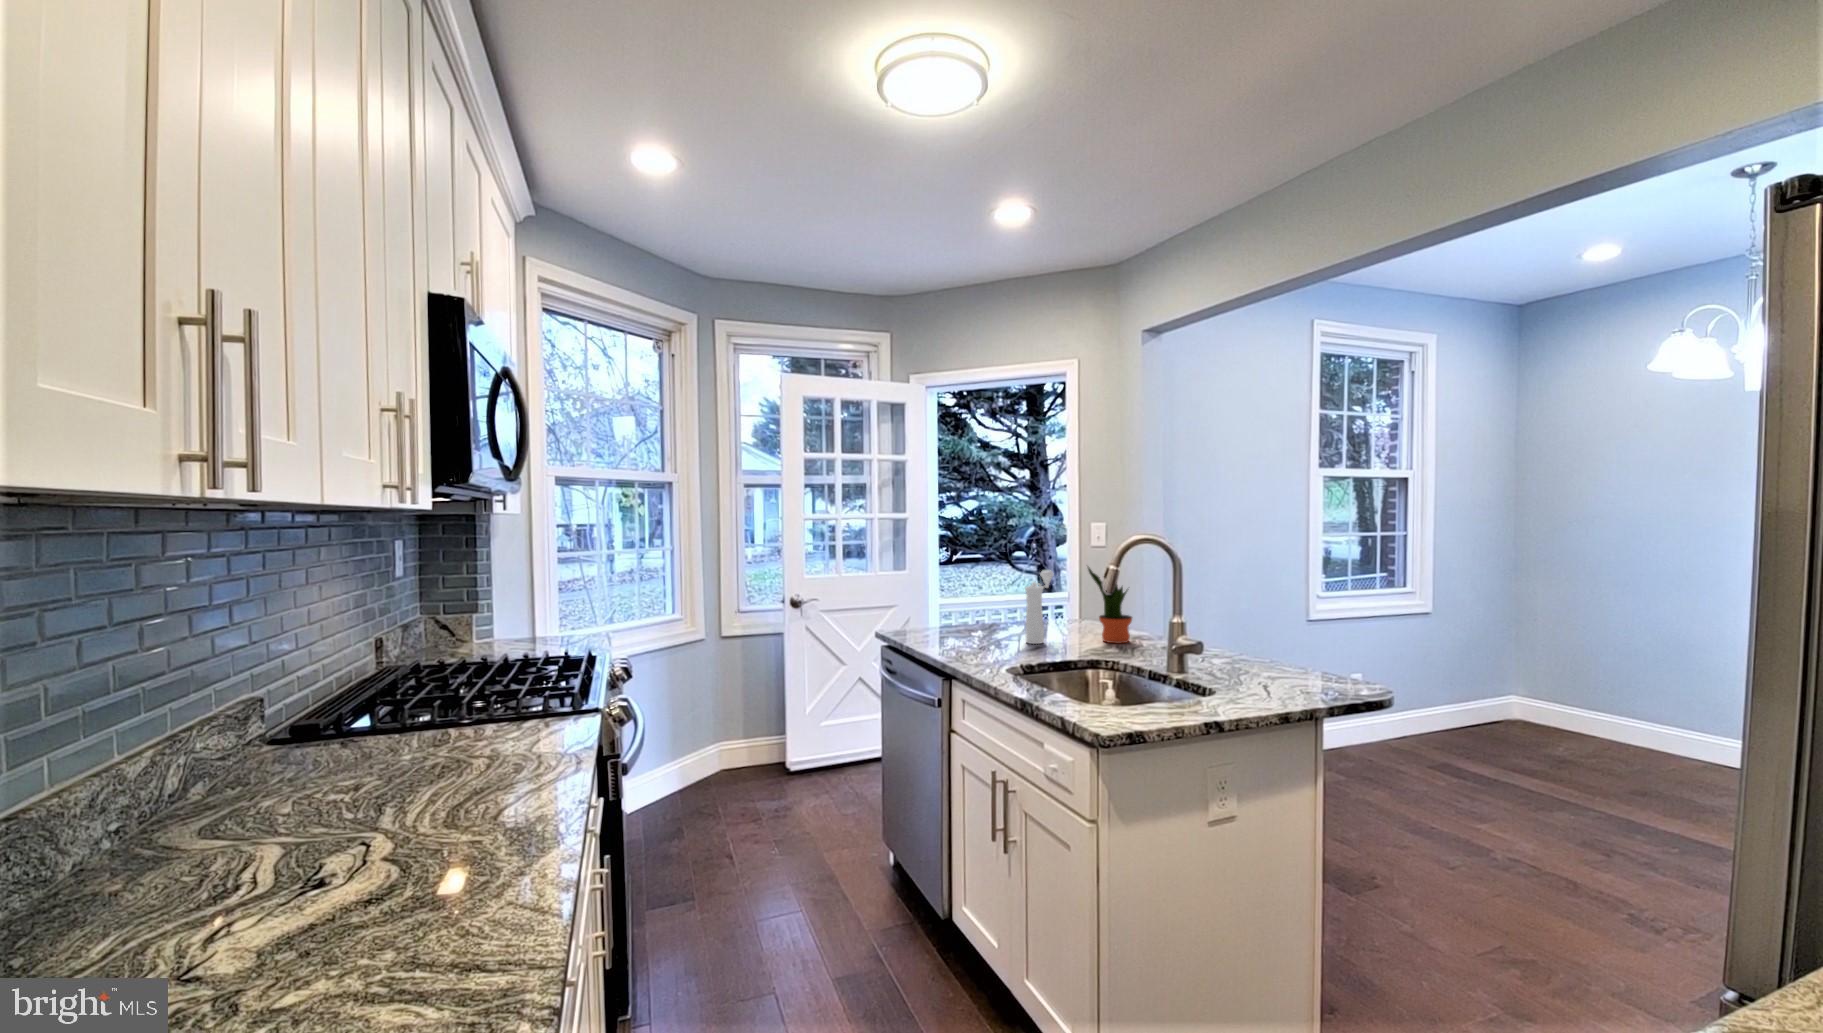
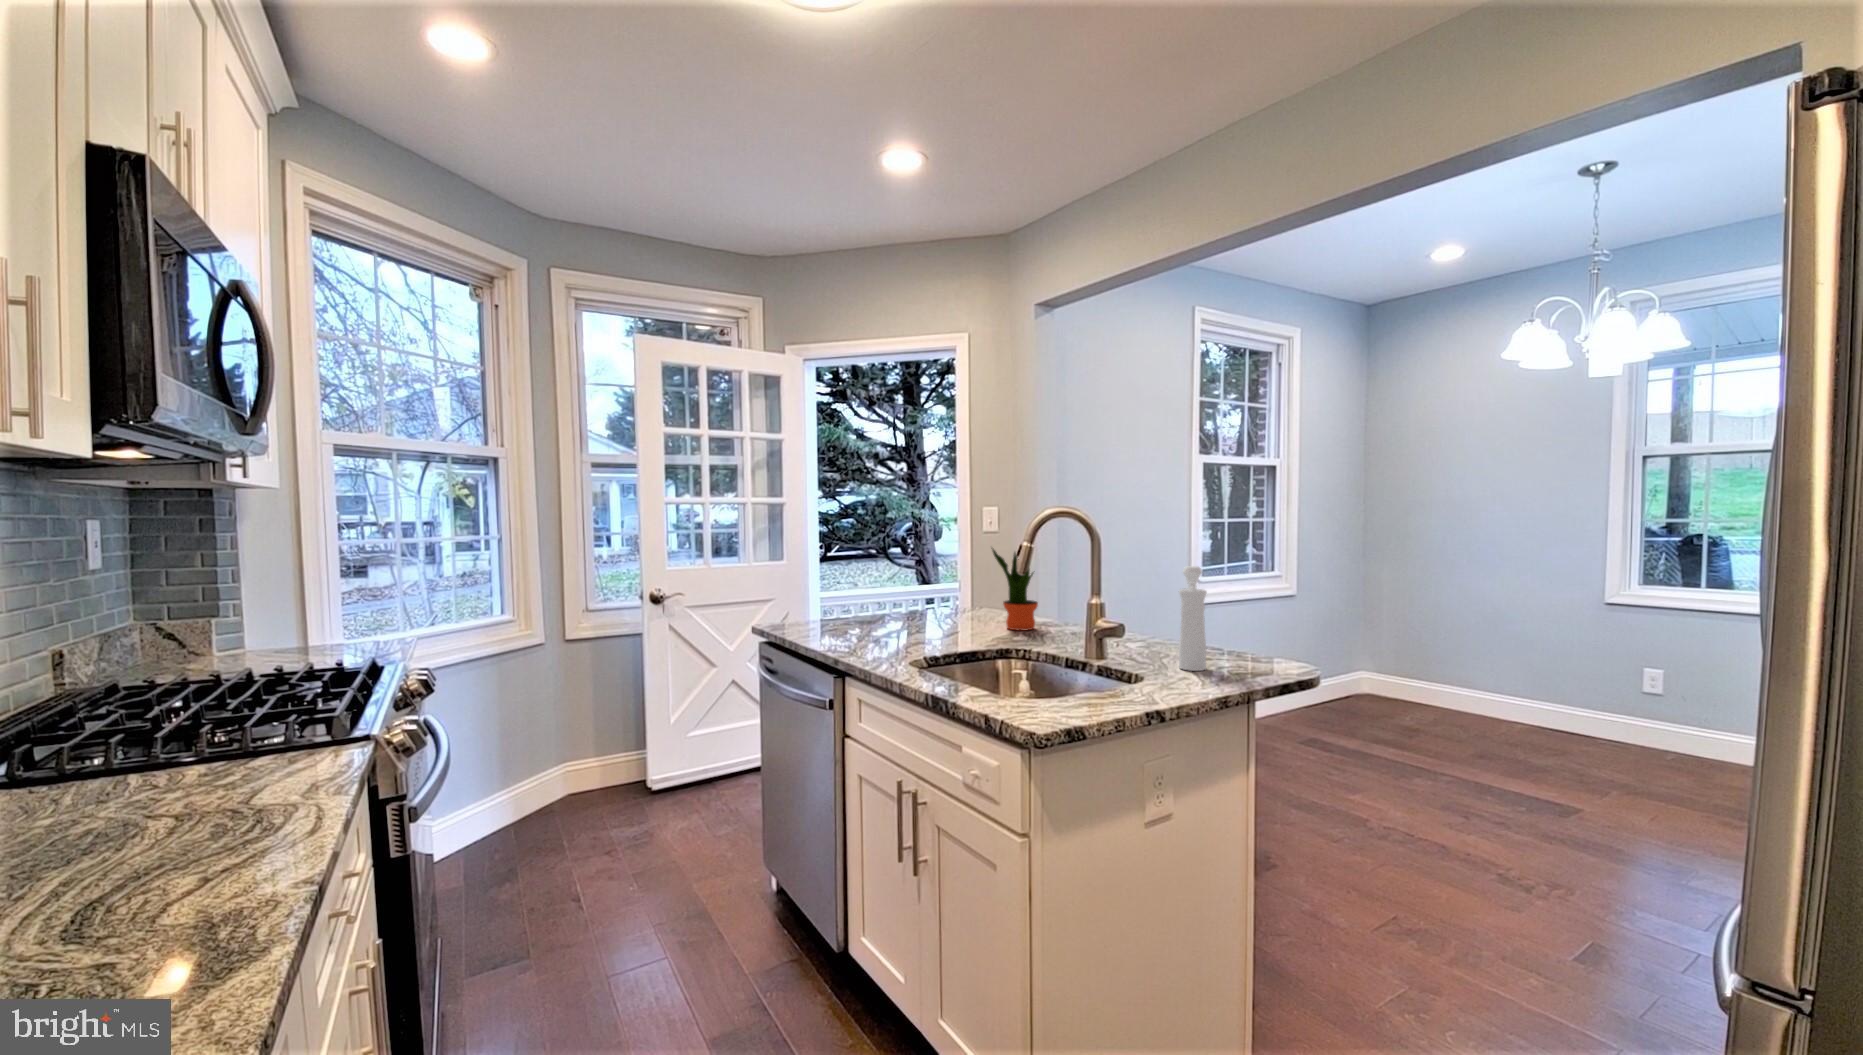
pepper mill: present [1025,570,1053,644] -> present [1179,566,1207,671]

